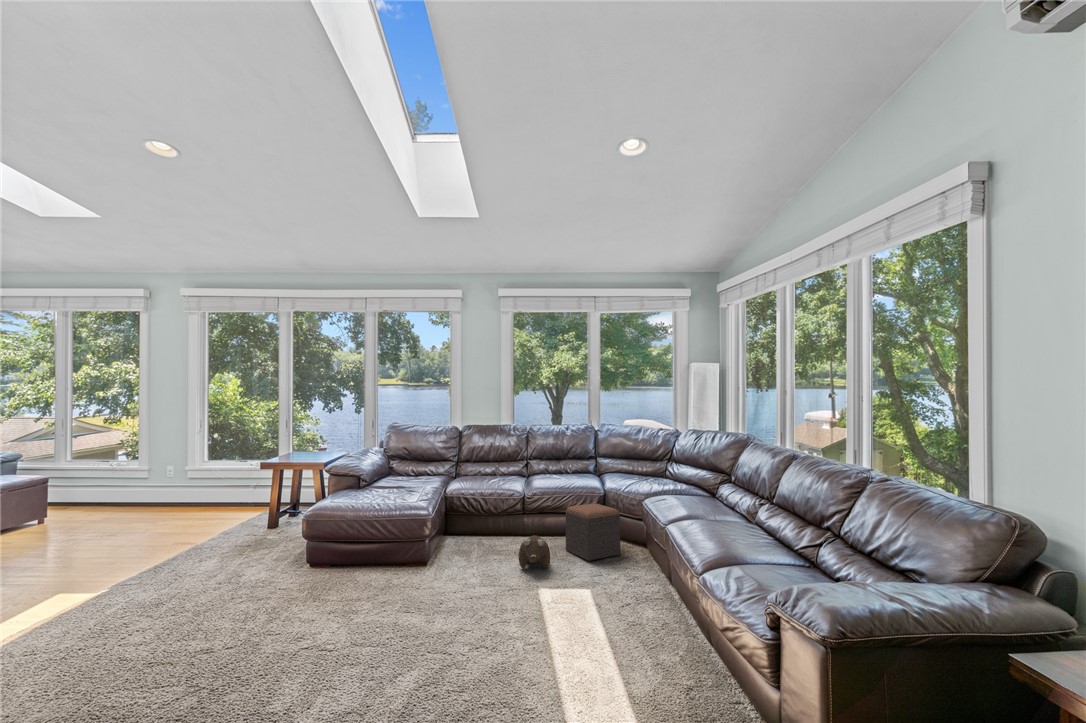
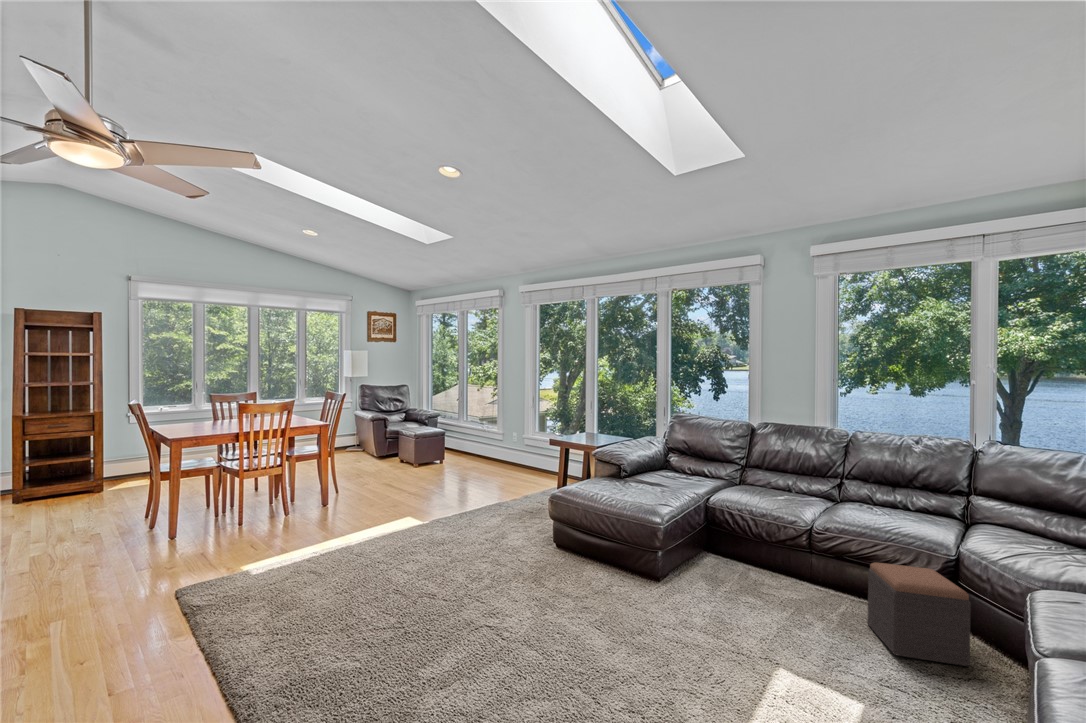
plush toy: present [519,535,550,569] -> none [774,588,823,640]

